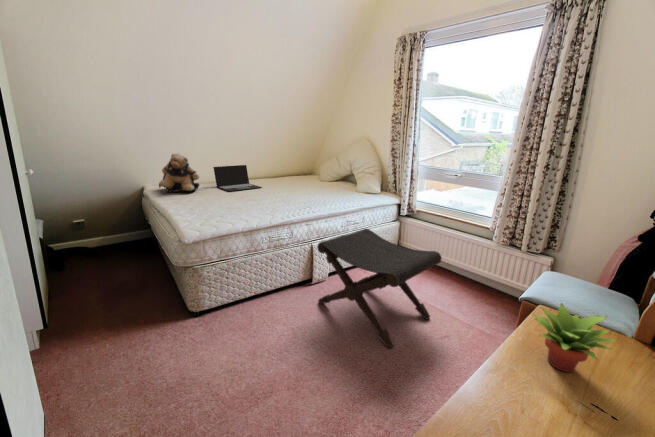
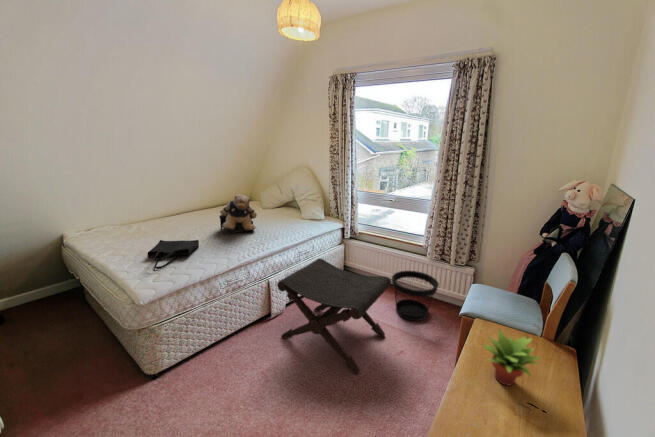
teddy bear: present [159,154,199,192] -> present [219,194,257,234]
laptop: present [213,165,261,192] -> none [149,200,205,232]
tote bag: none [203,195,250,216] -> present [147,240,199,269]
wastebasket: none [446,254,503,310] -> present [392,271,438,321]

